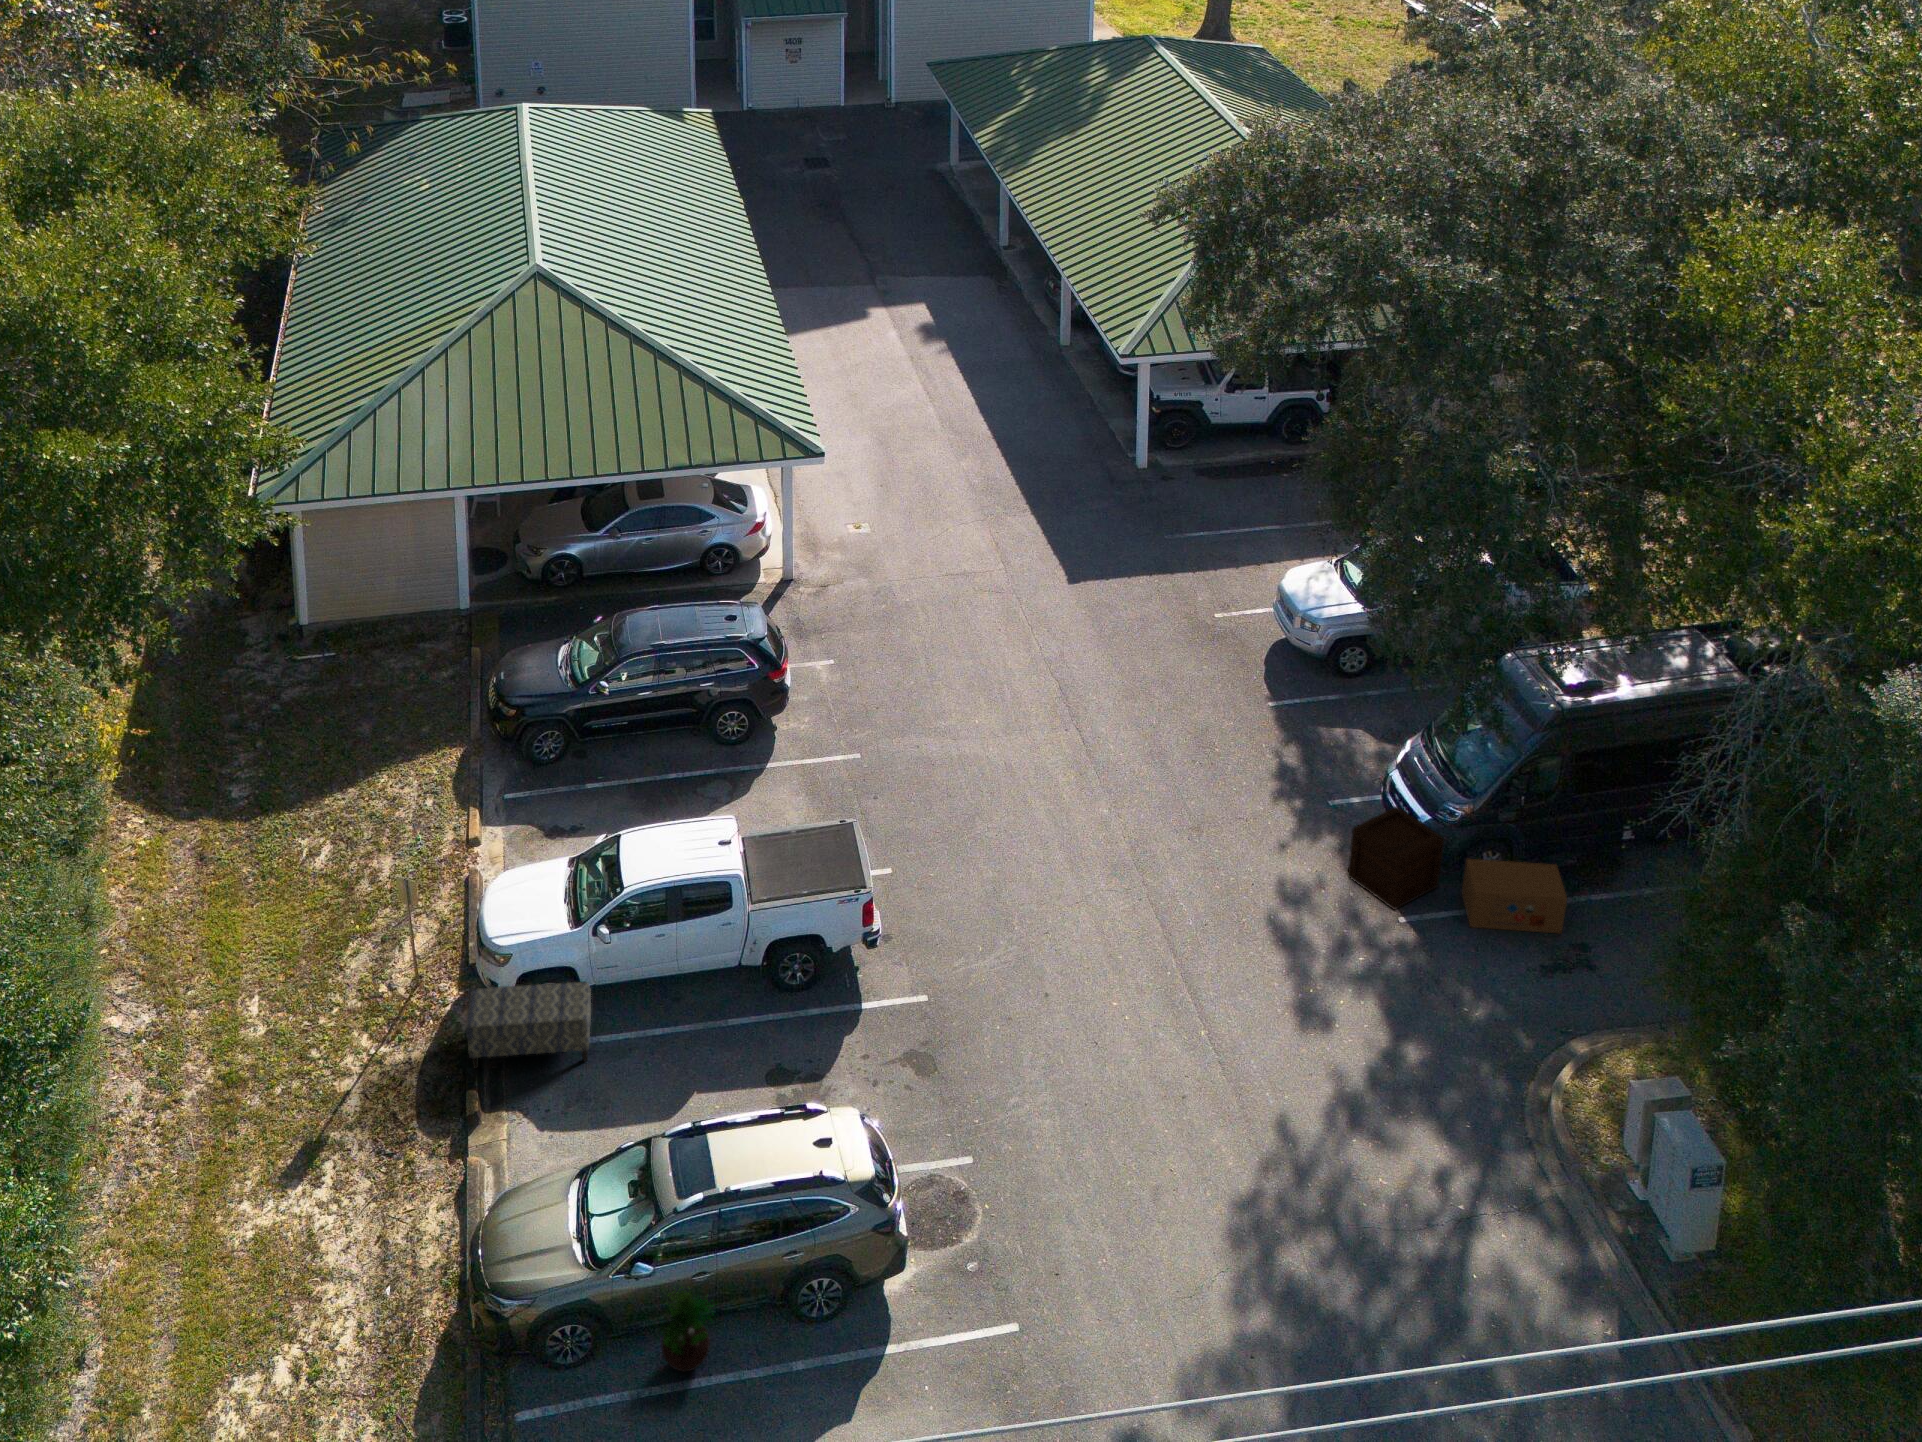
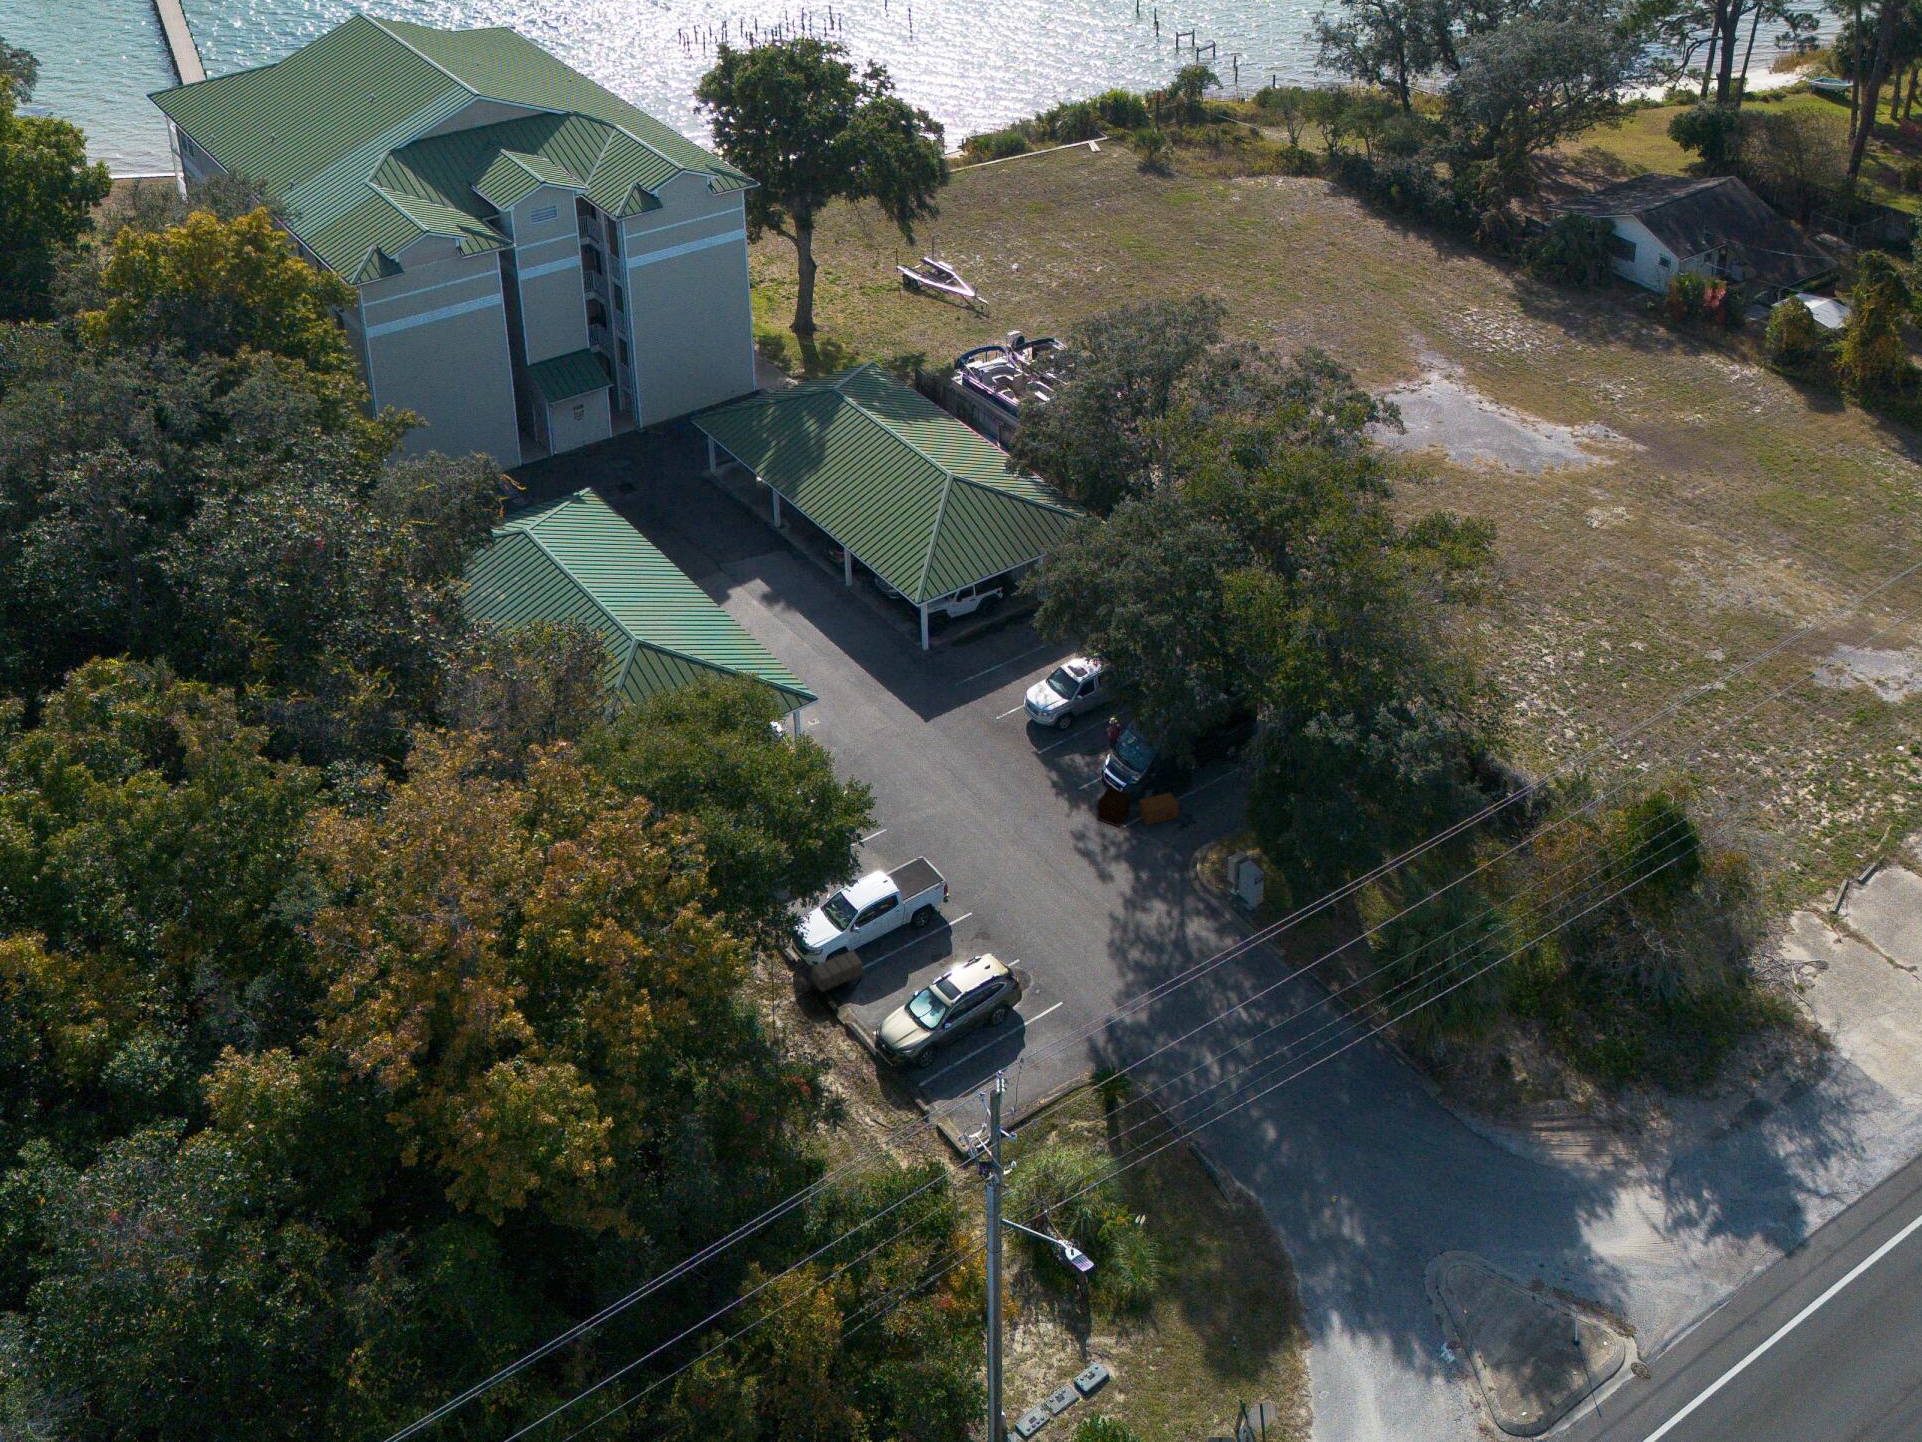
potted tree: present [659,1287,714,1372] -> none [954,1026,975,1056]

